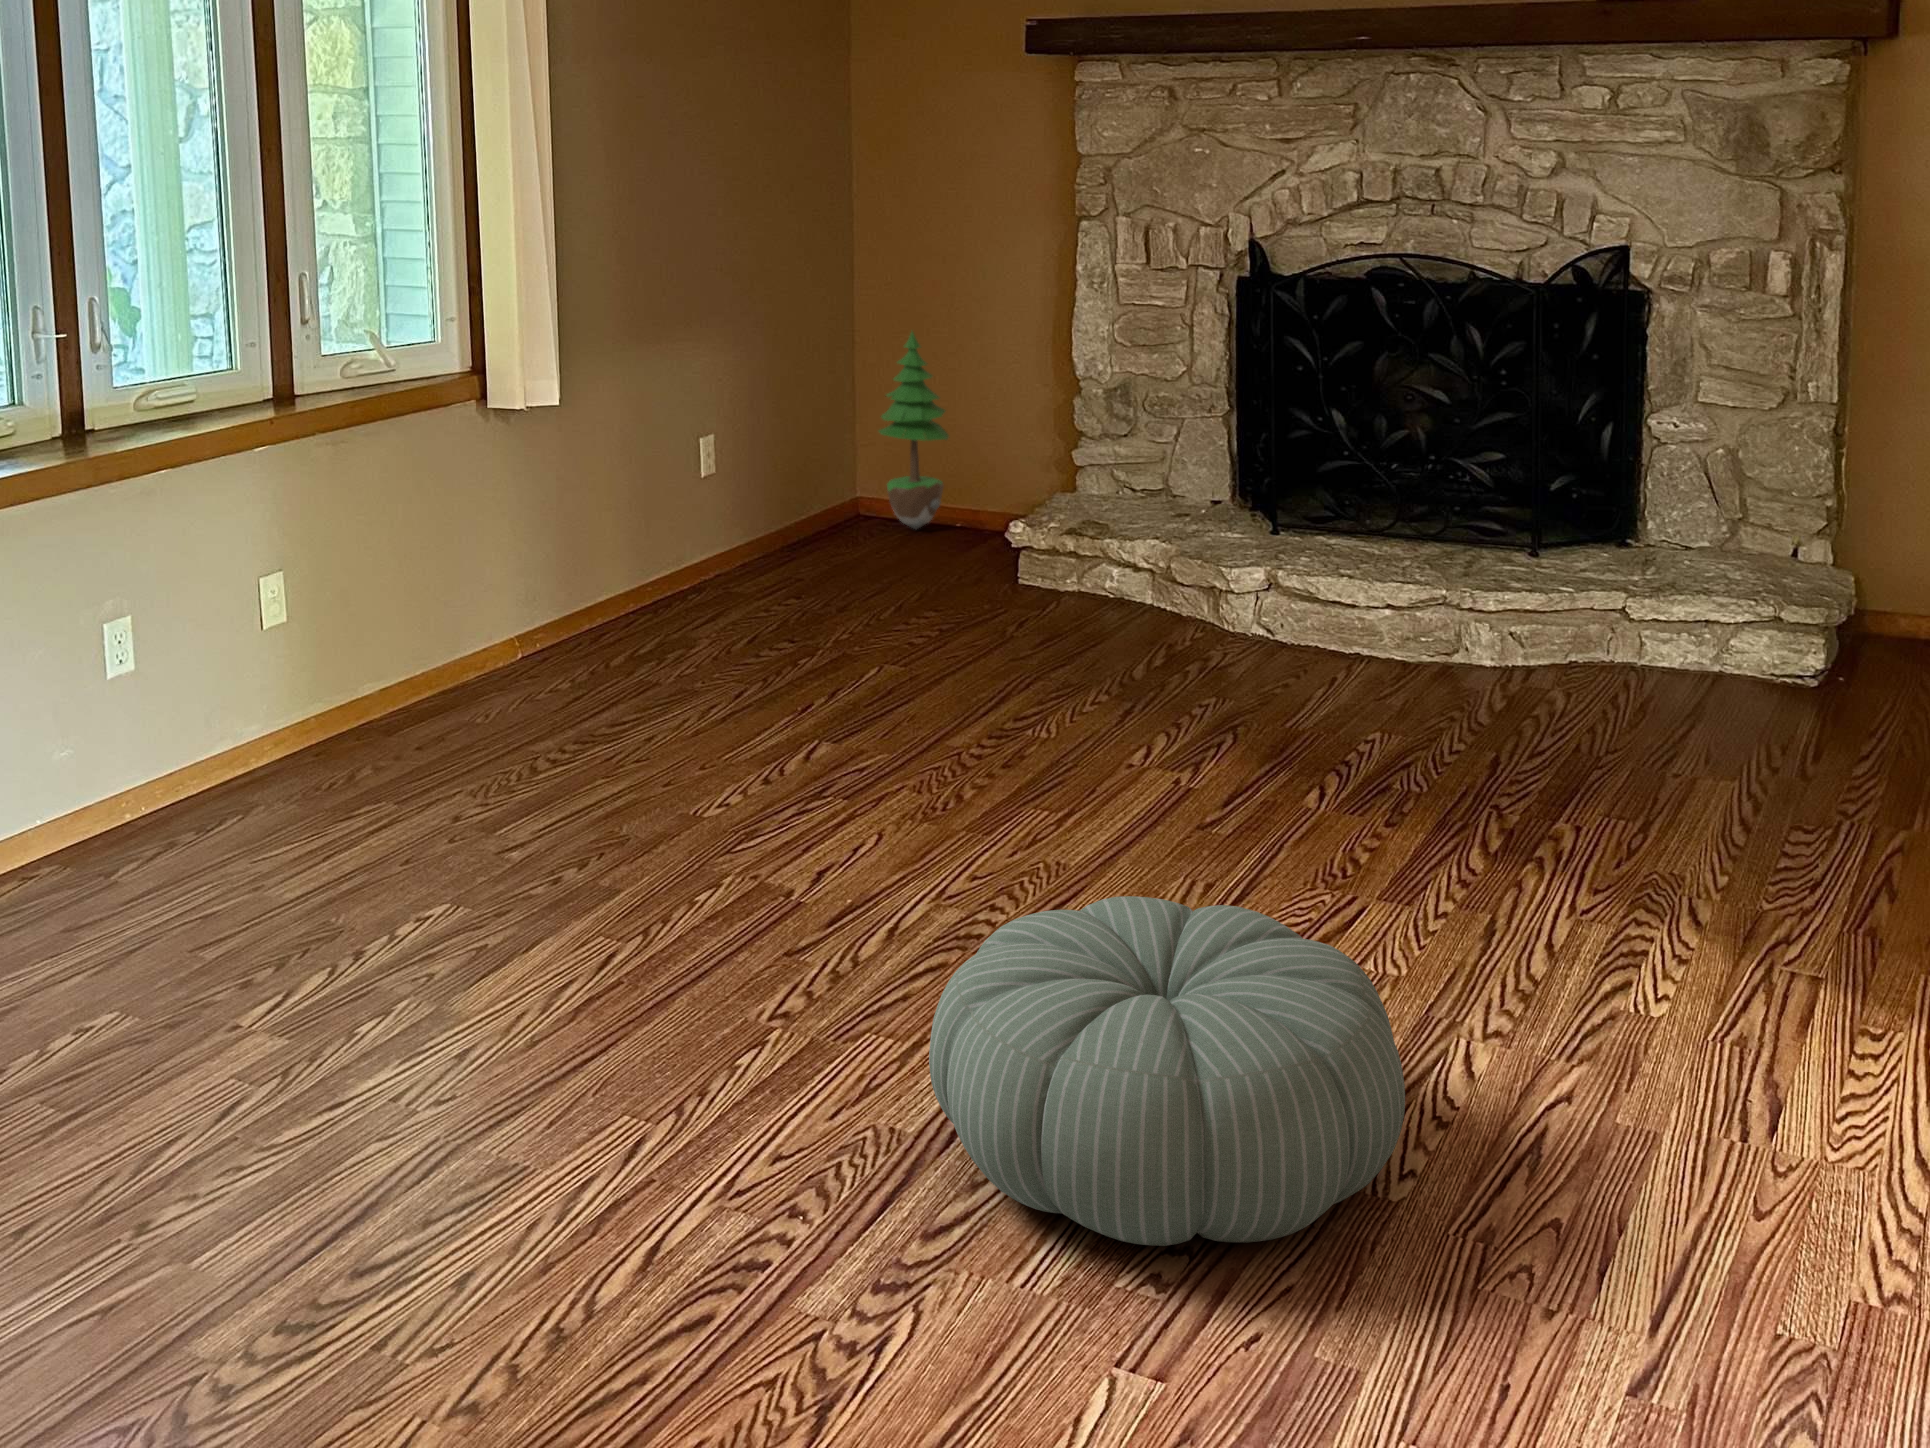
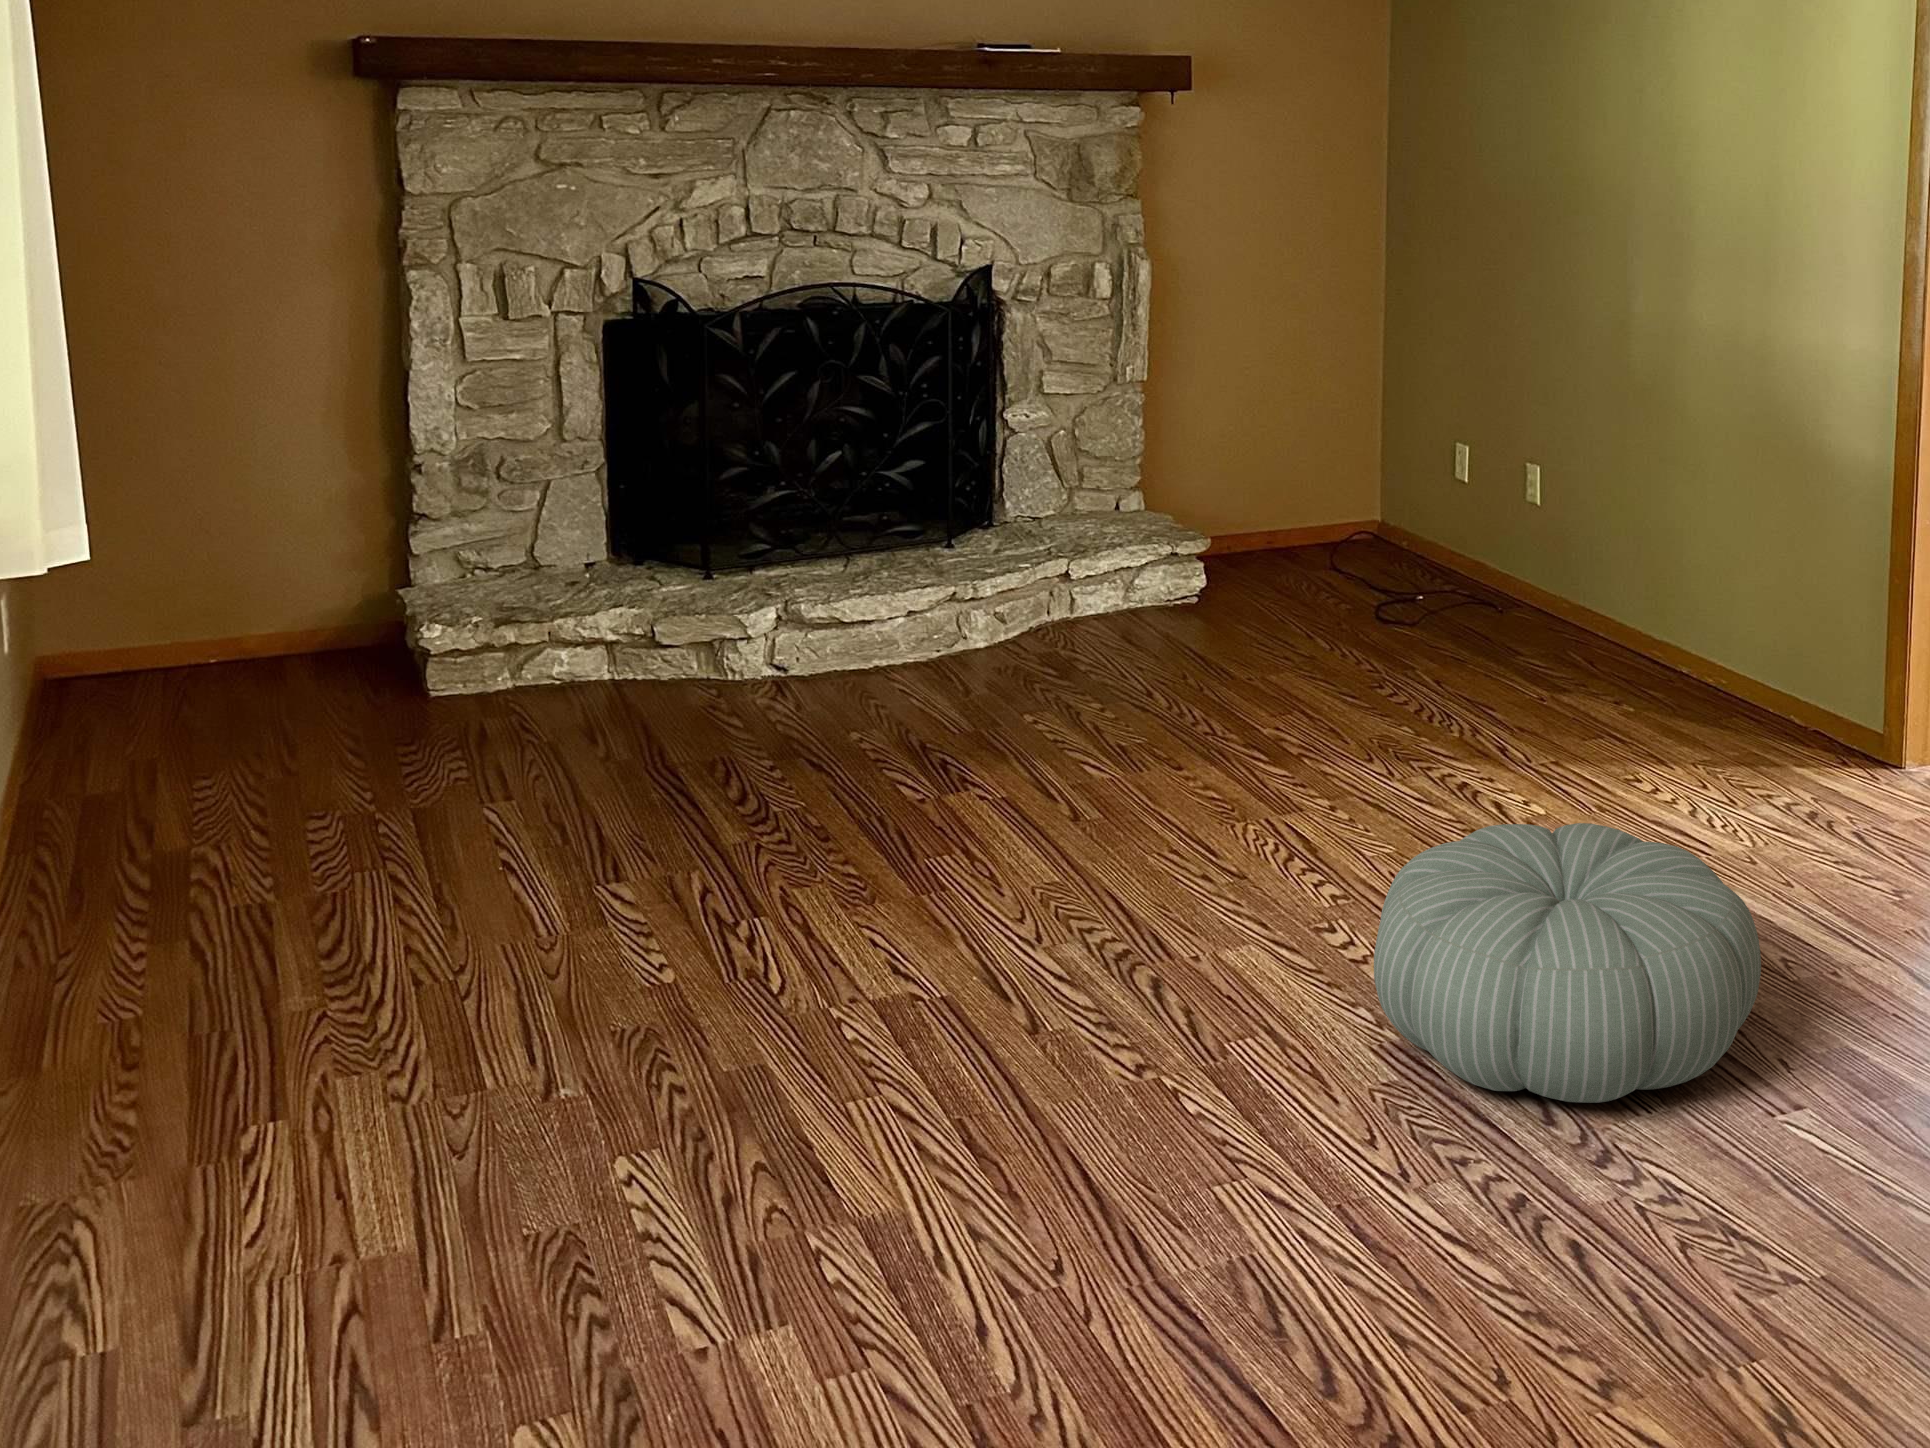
potted tree: present [879,332,949,529] -> none [85,422,200,681]

